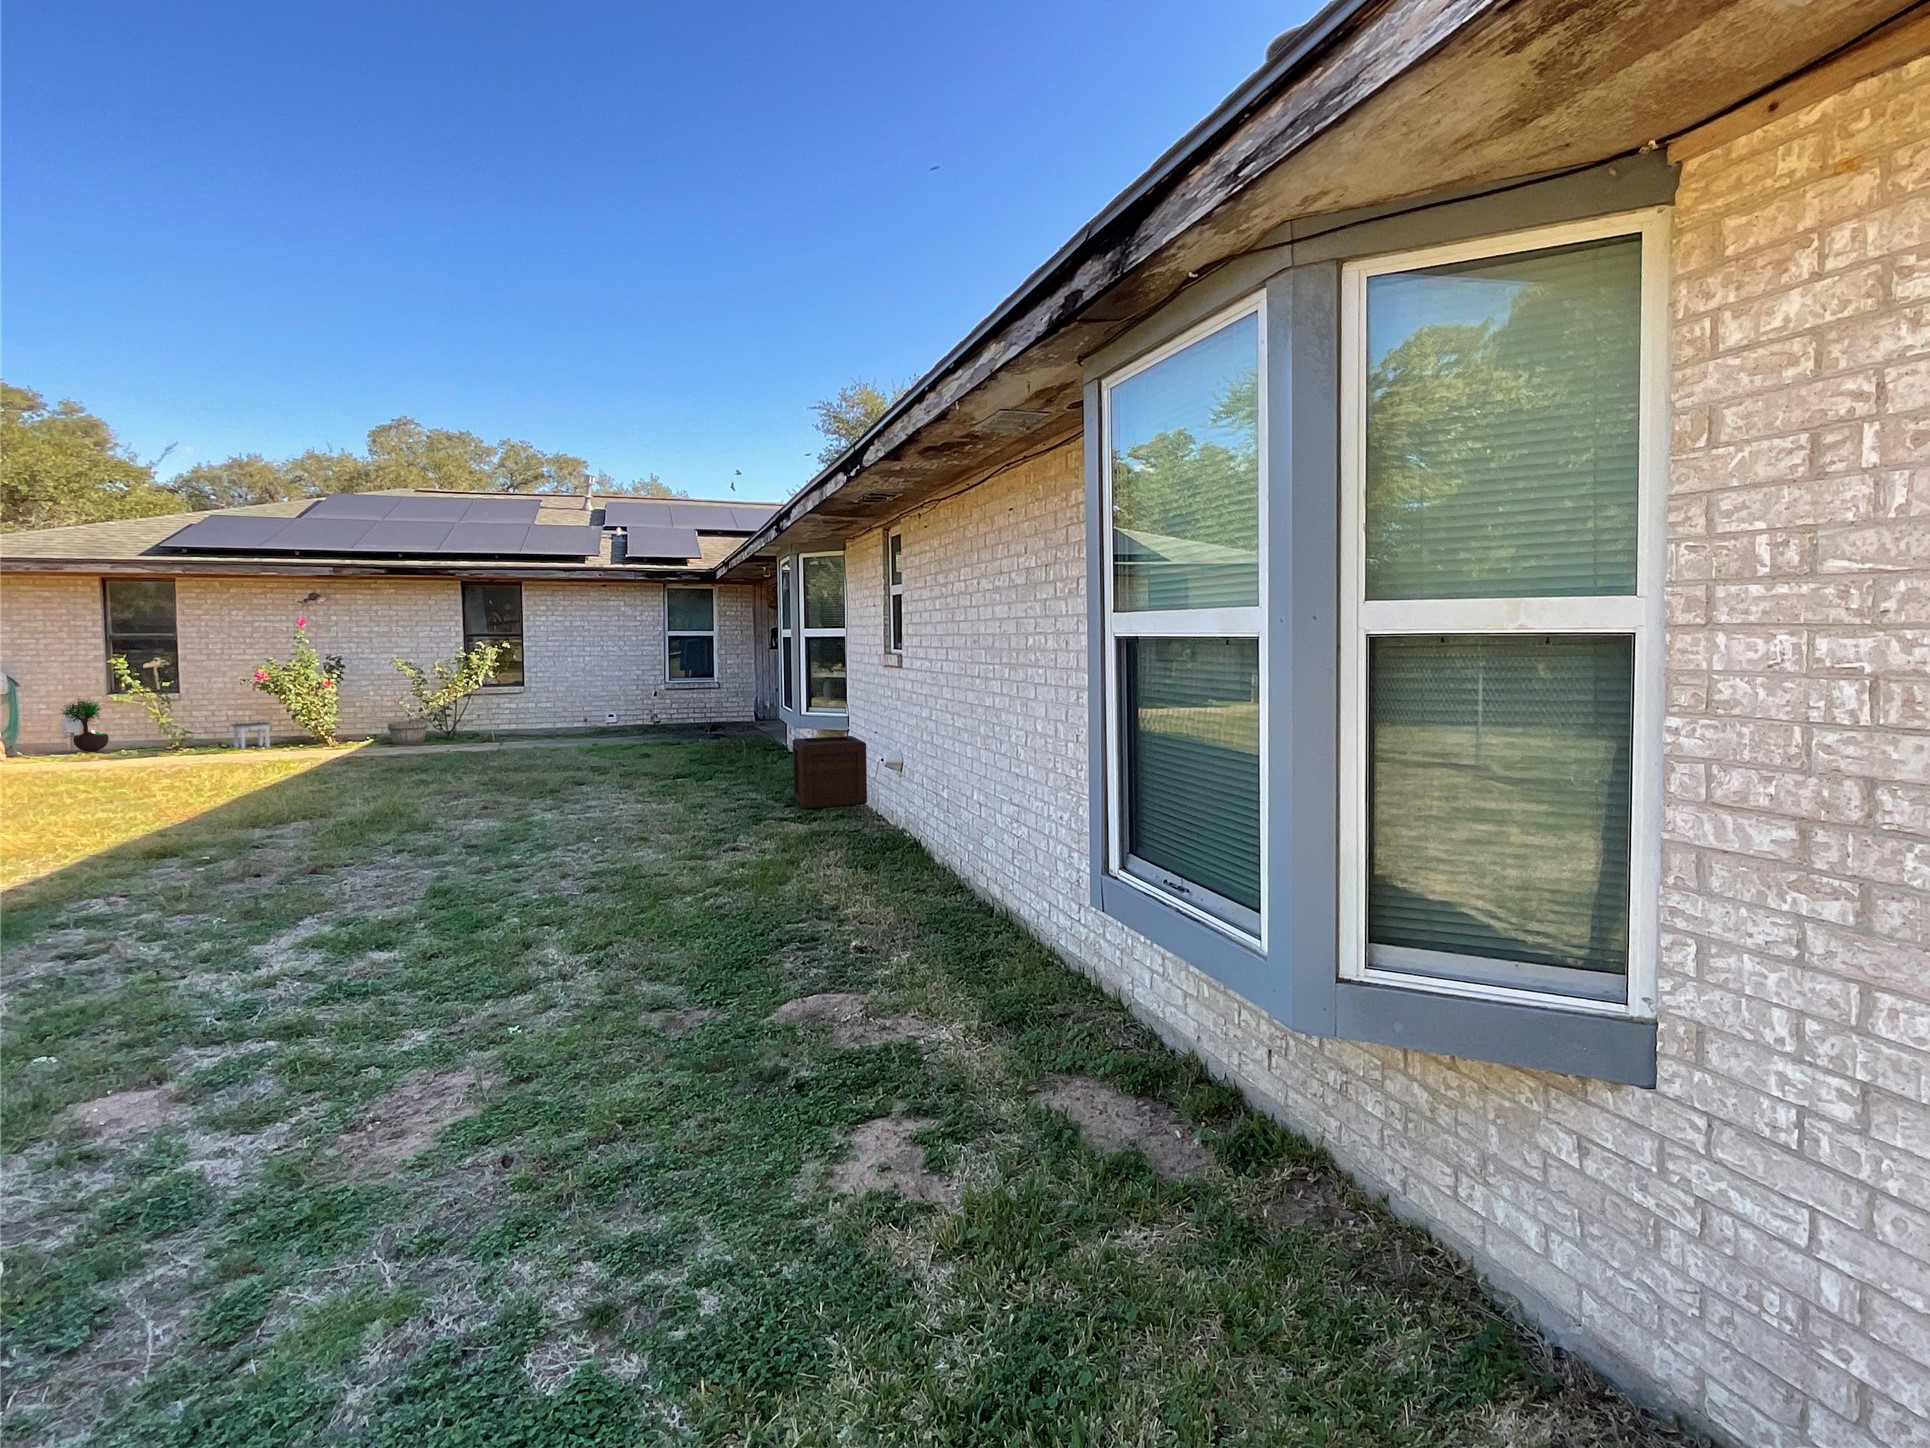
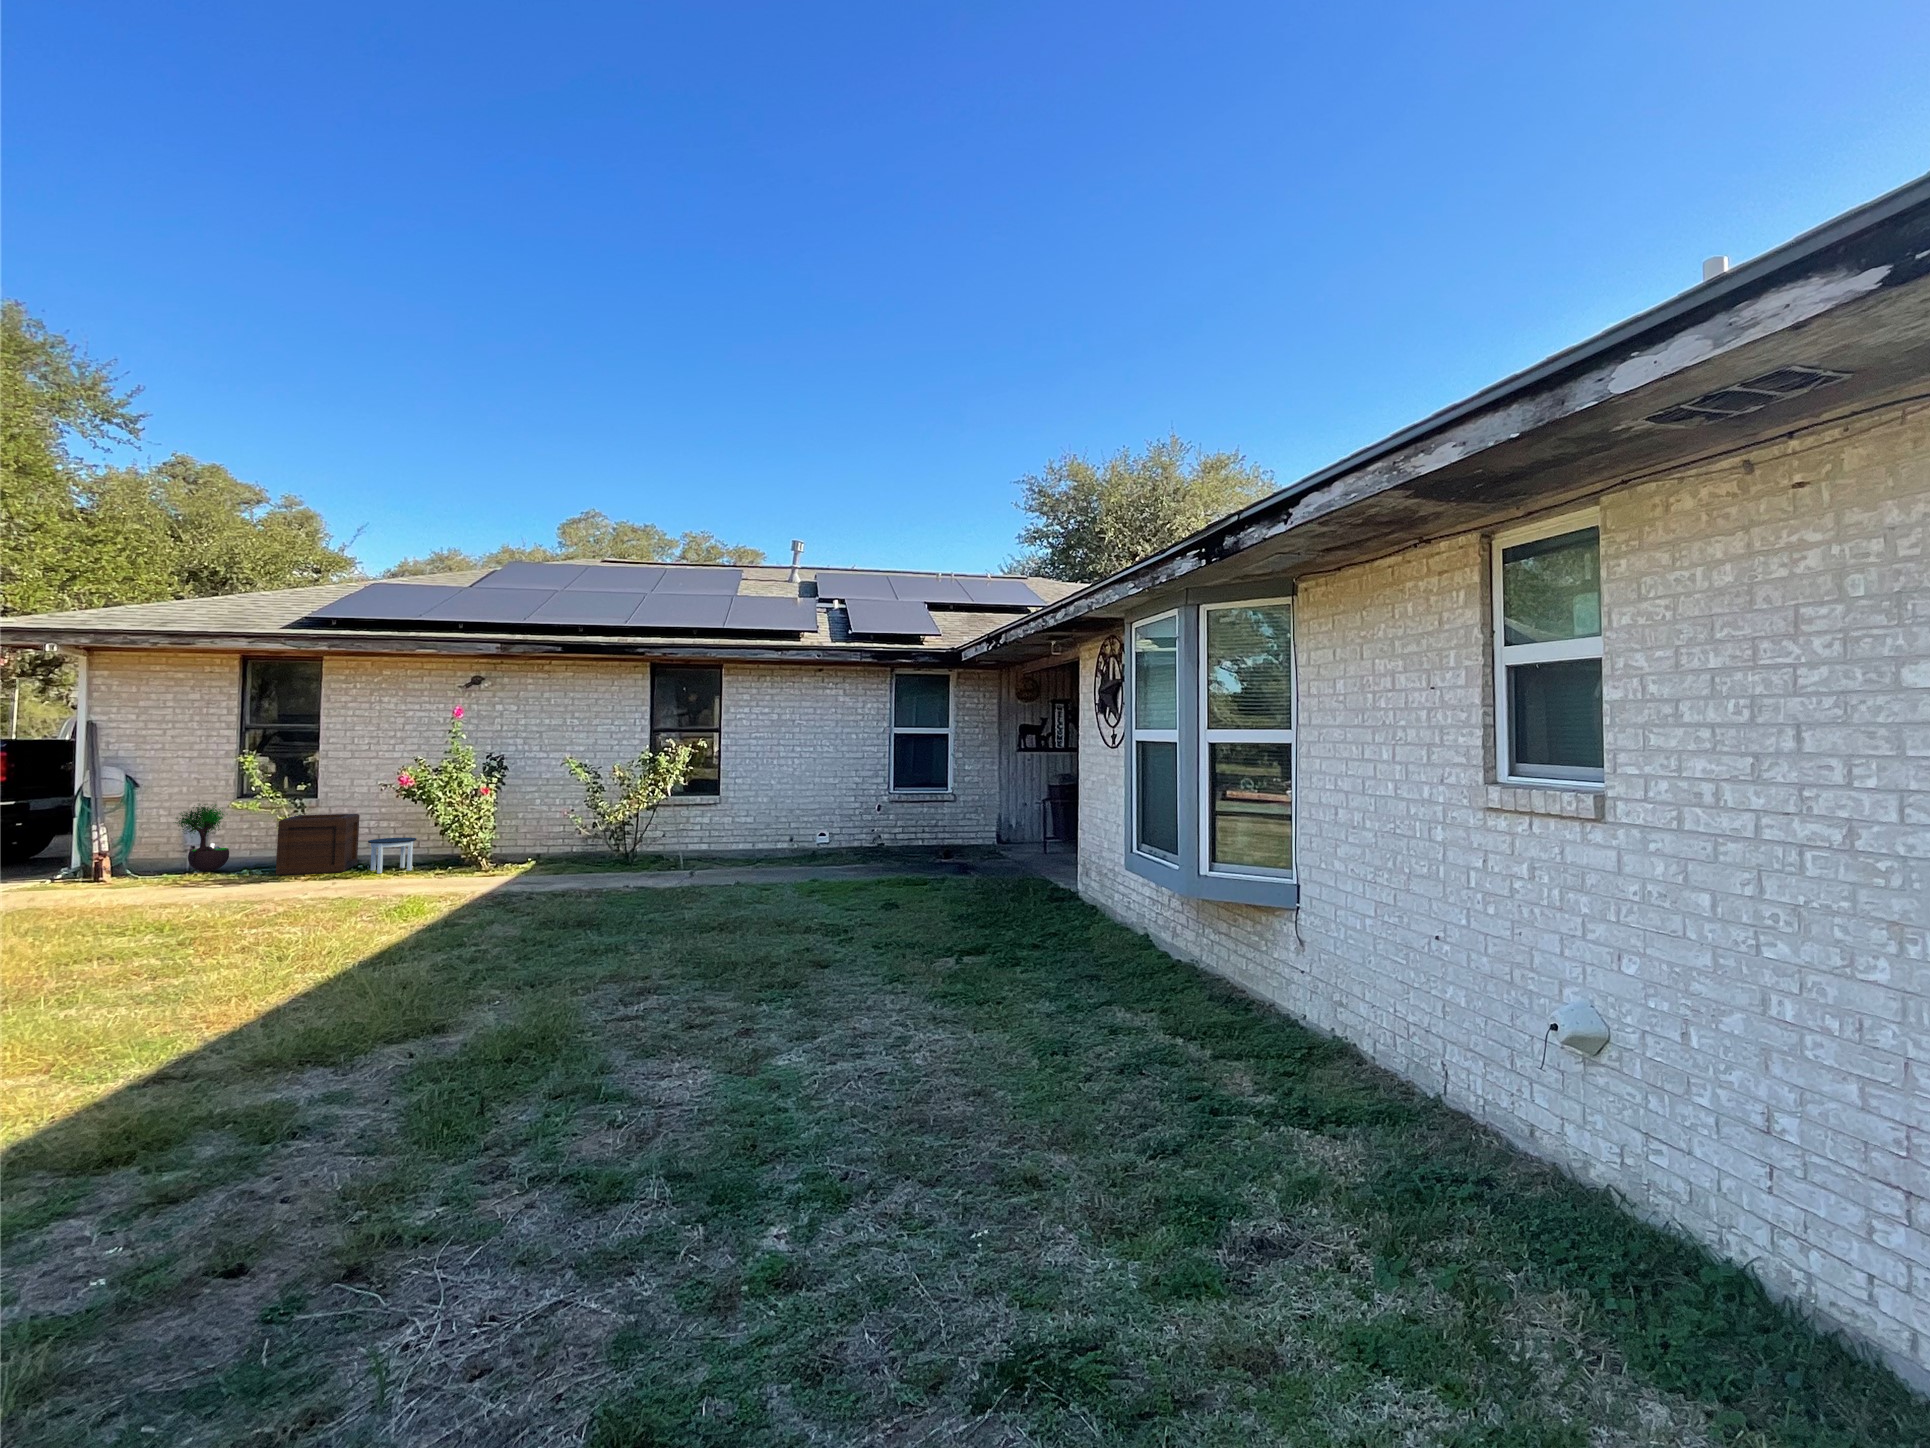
wooden bucket: present [388,717,428,745] -> none [552,833,601,872]
wooden crate: present [793,736,867,809] -> present [276,814,360,876]

